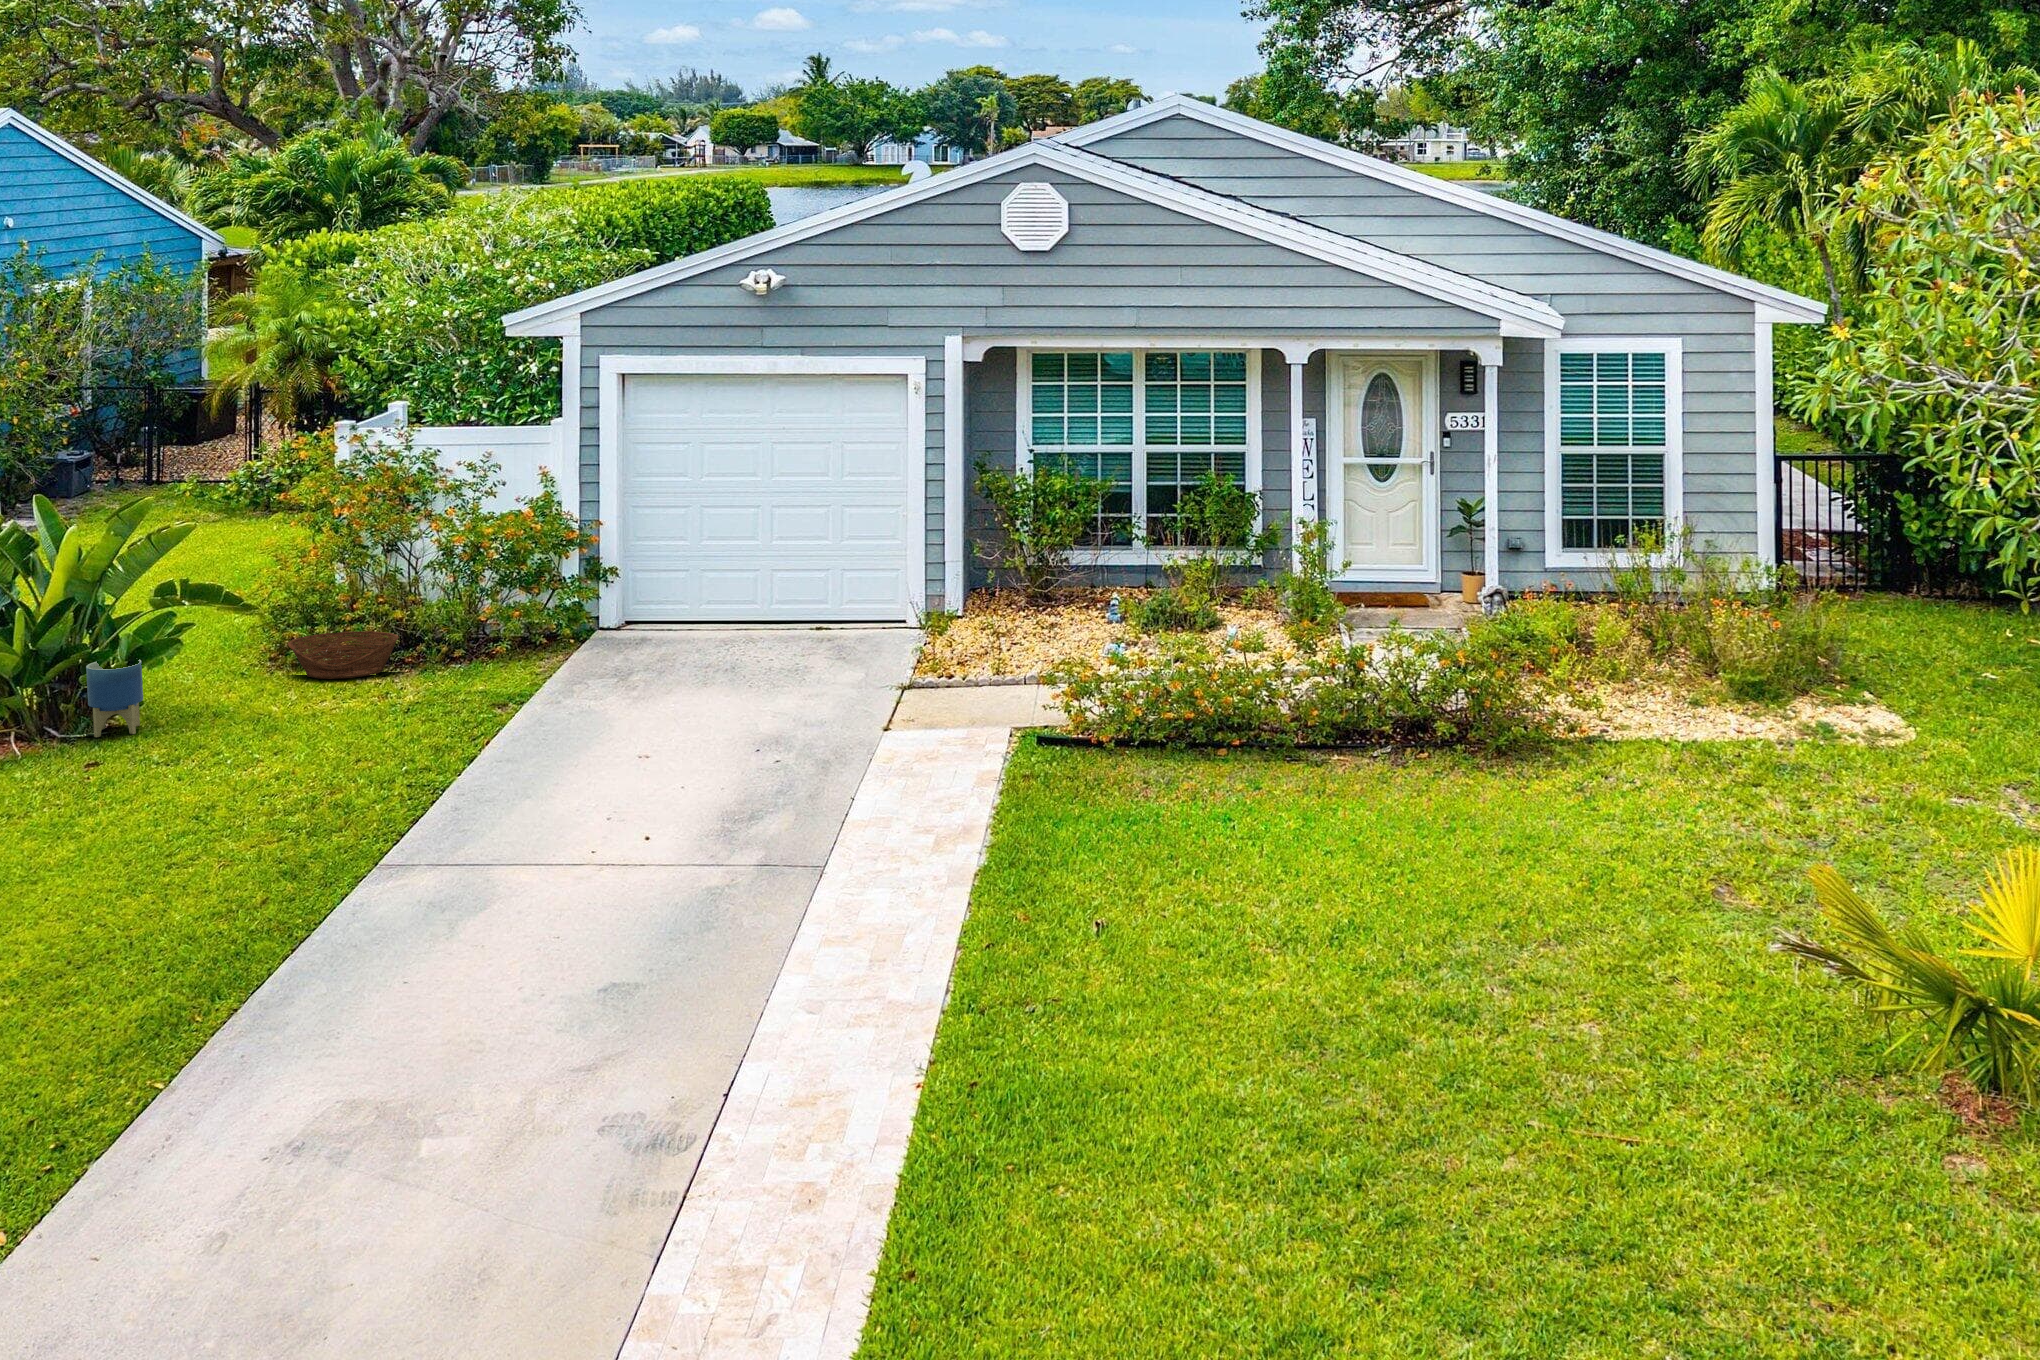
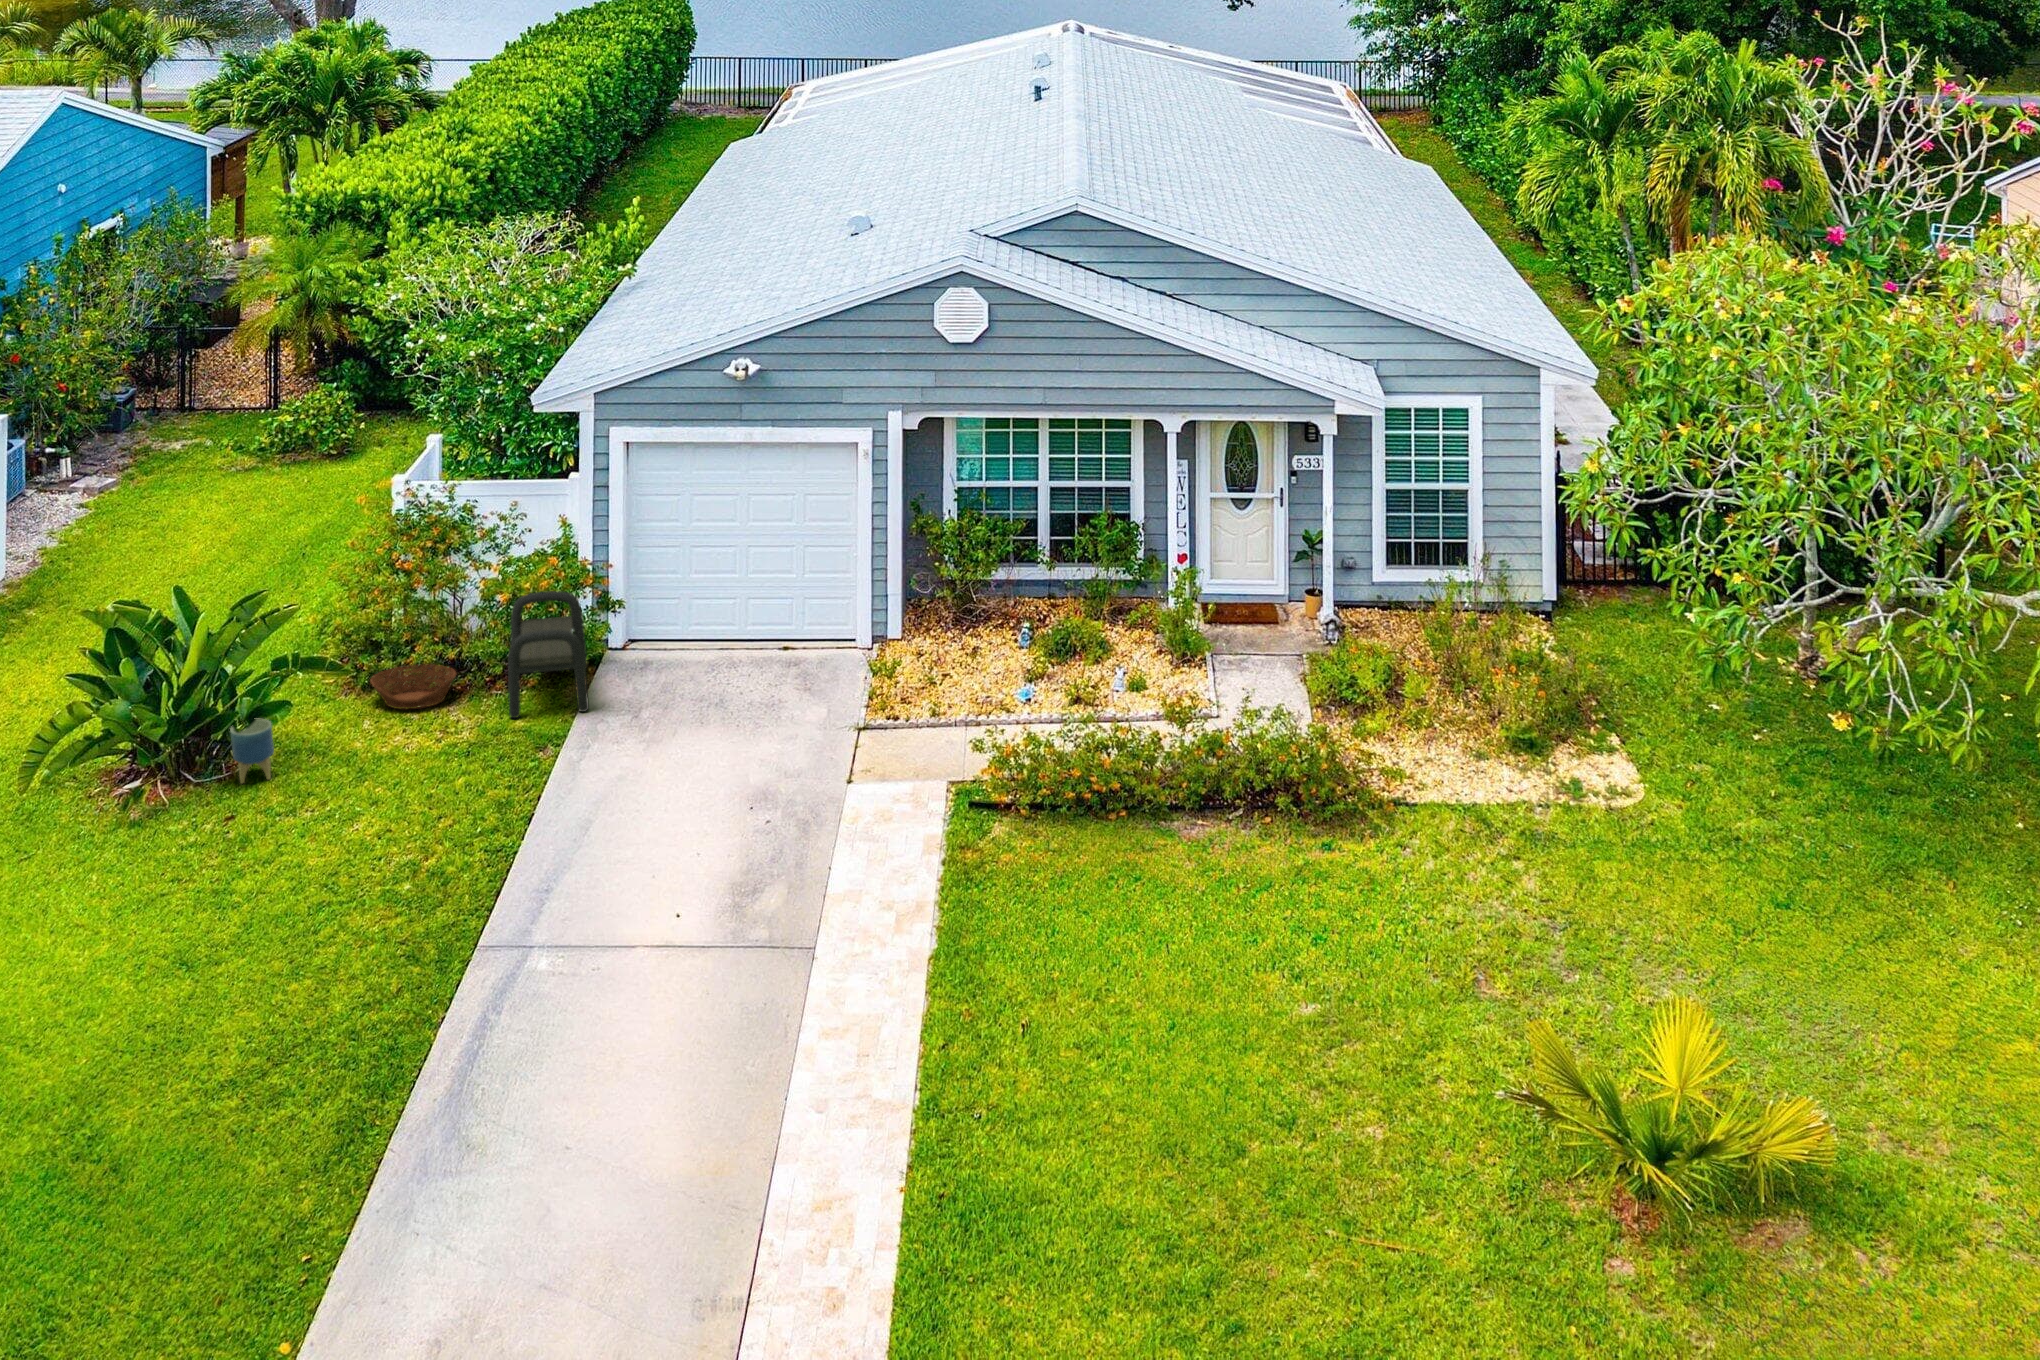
bench: none [459,546,570,684] -> present [508,591,589,718]

